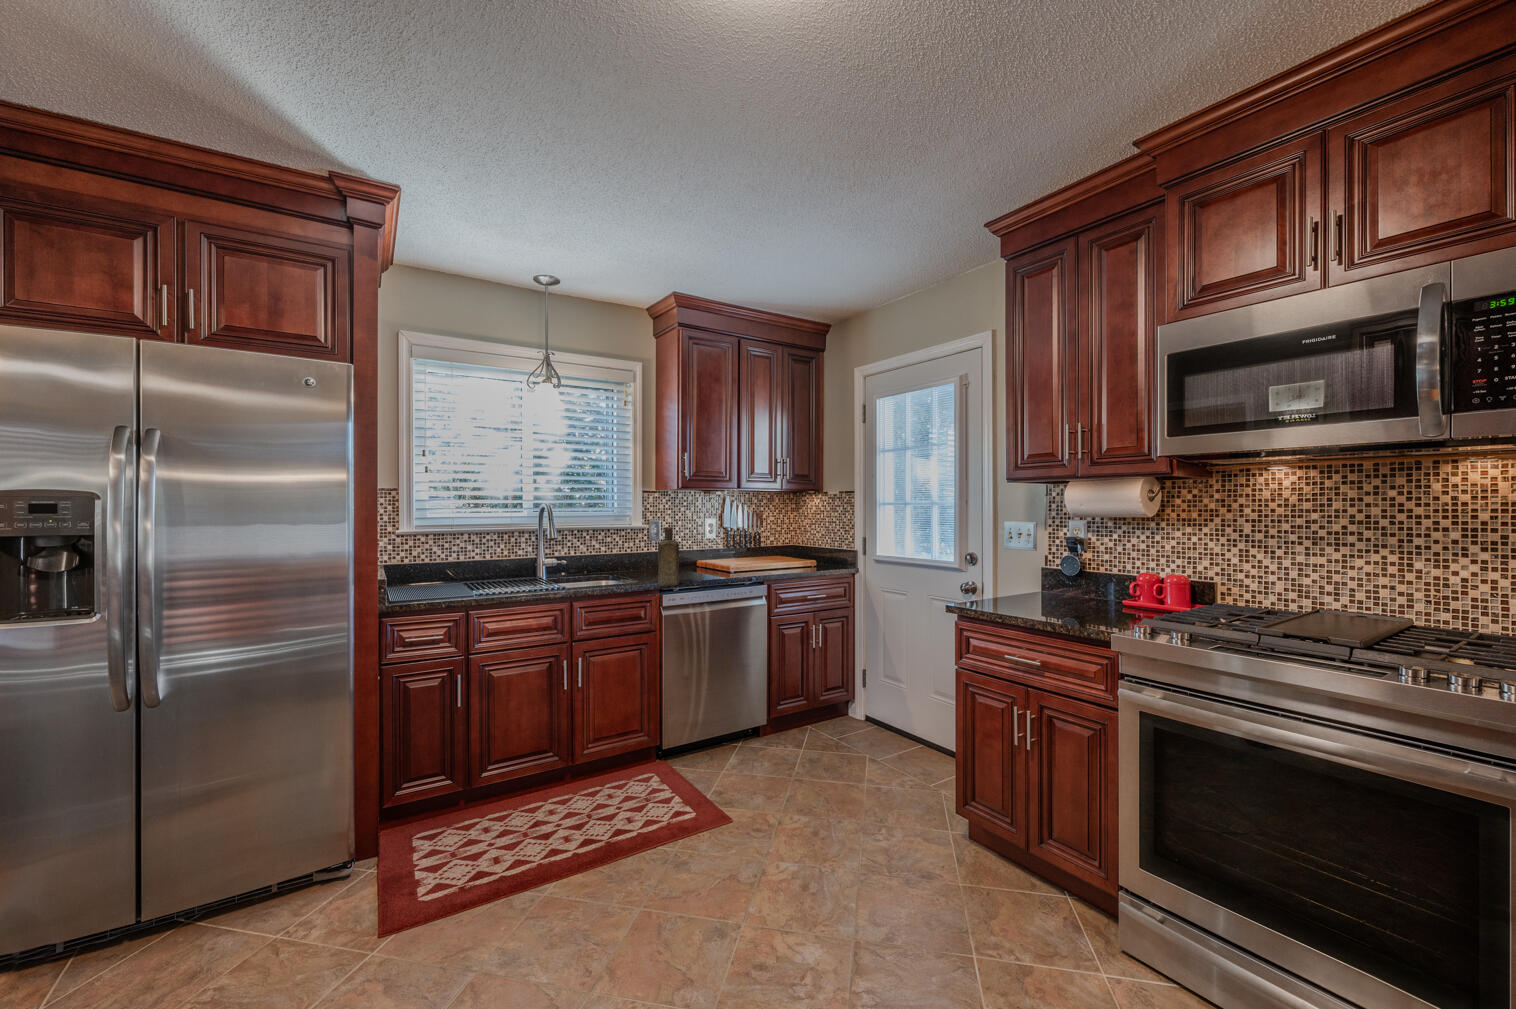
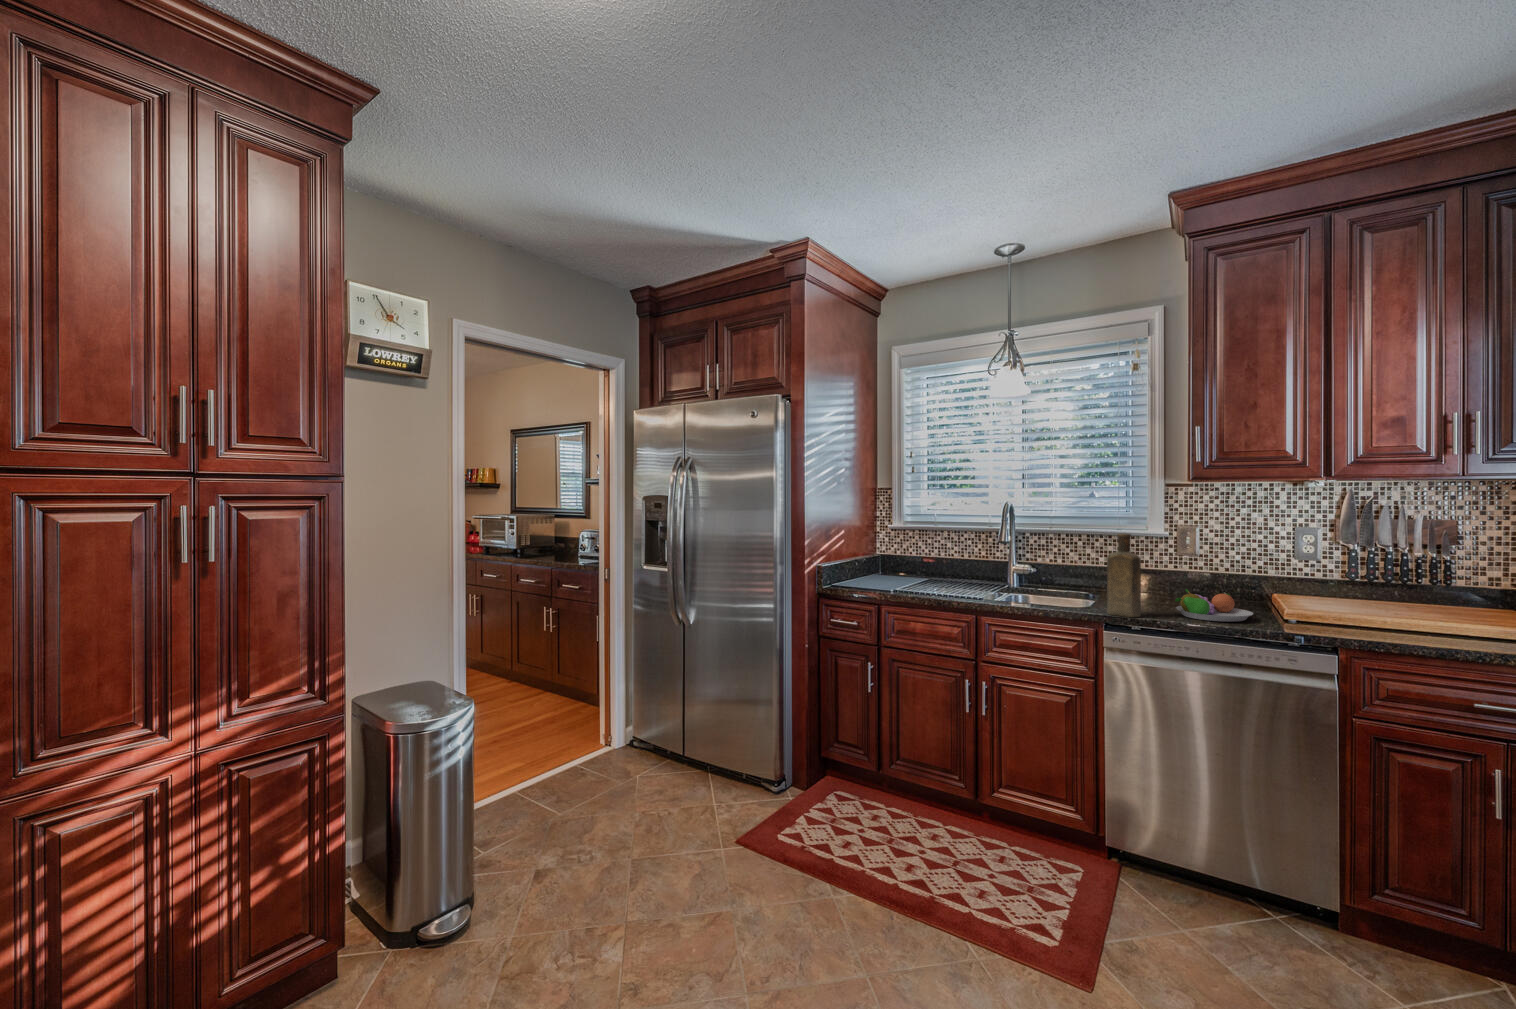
fruit bowl: none [685,562,726,580] -> present [1175,589,1253,622]

